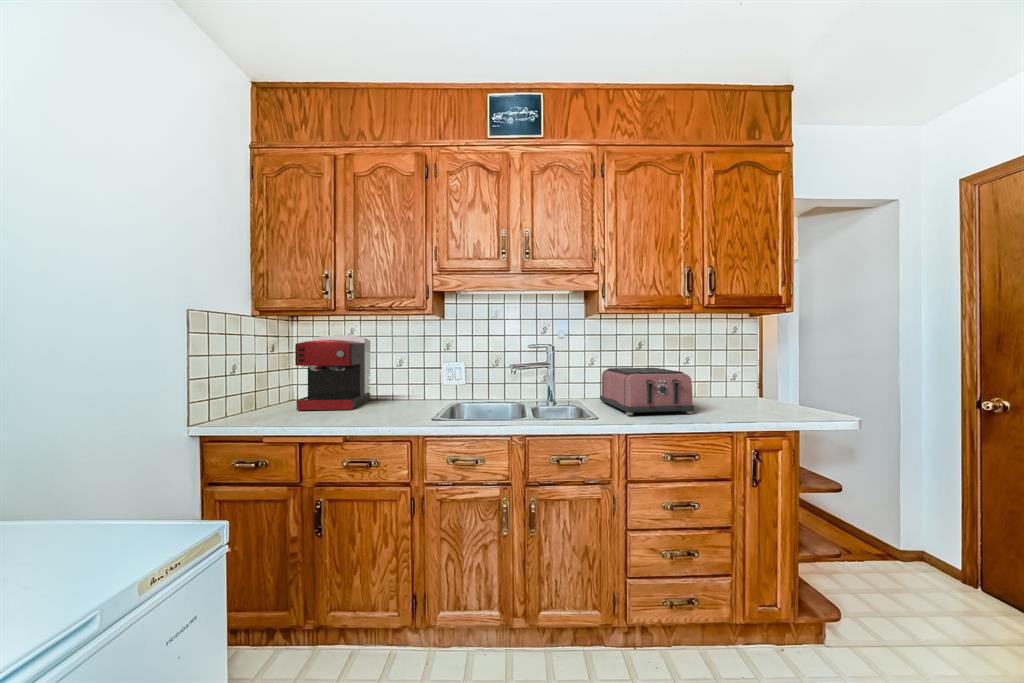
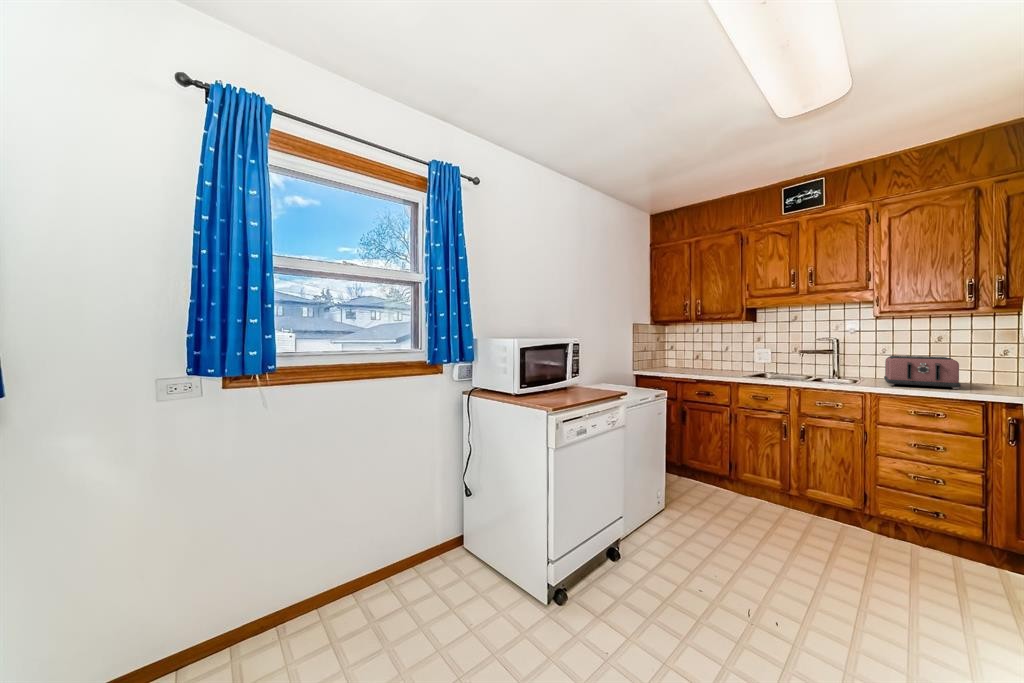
coffee maker: present [295,334,370,410] -> none [671,333,709,372]

